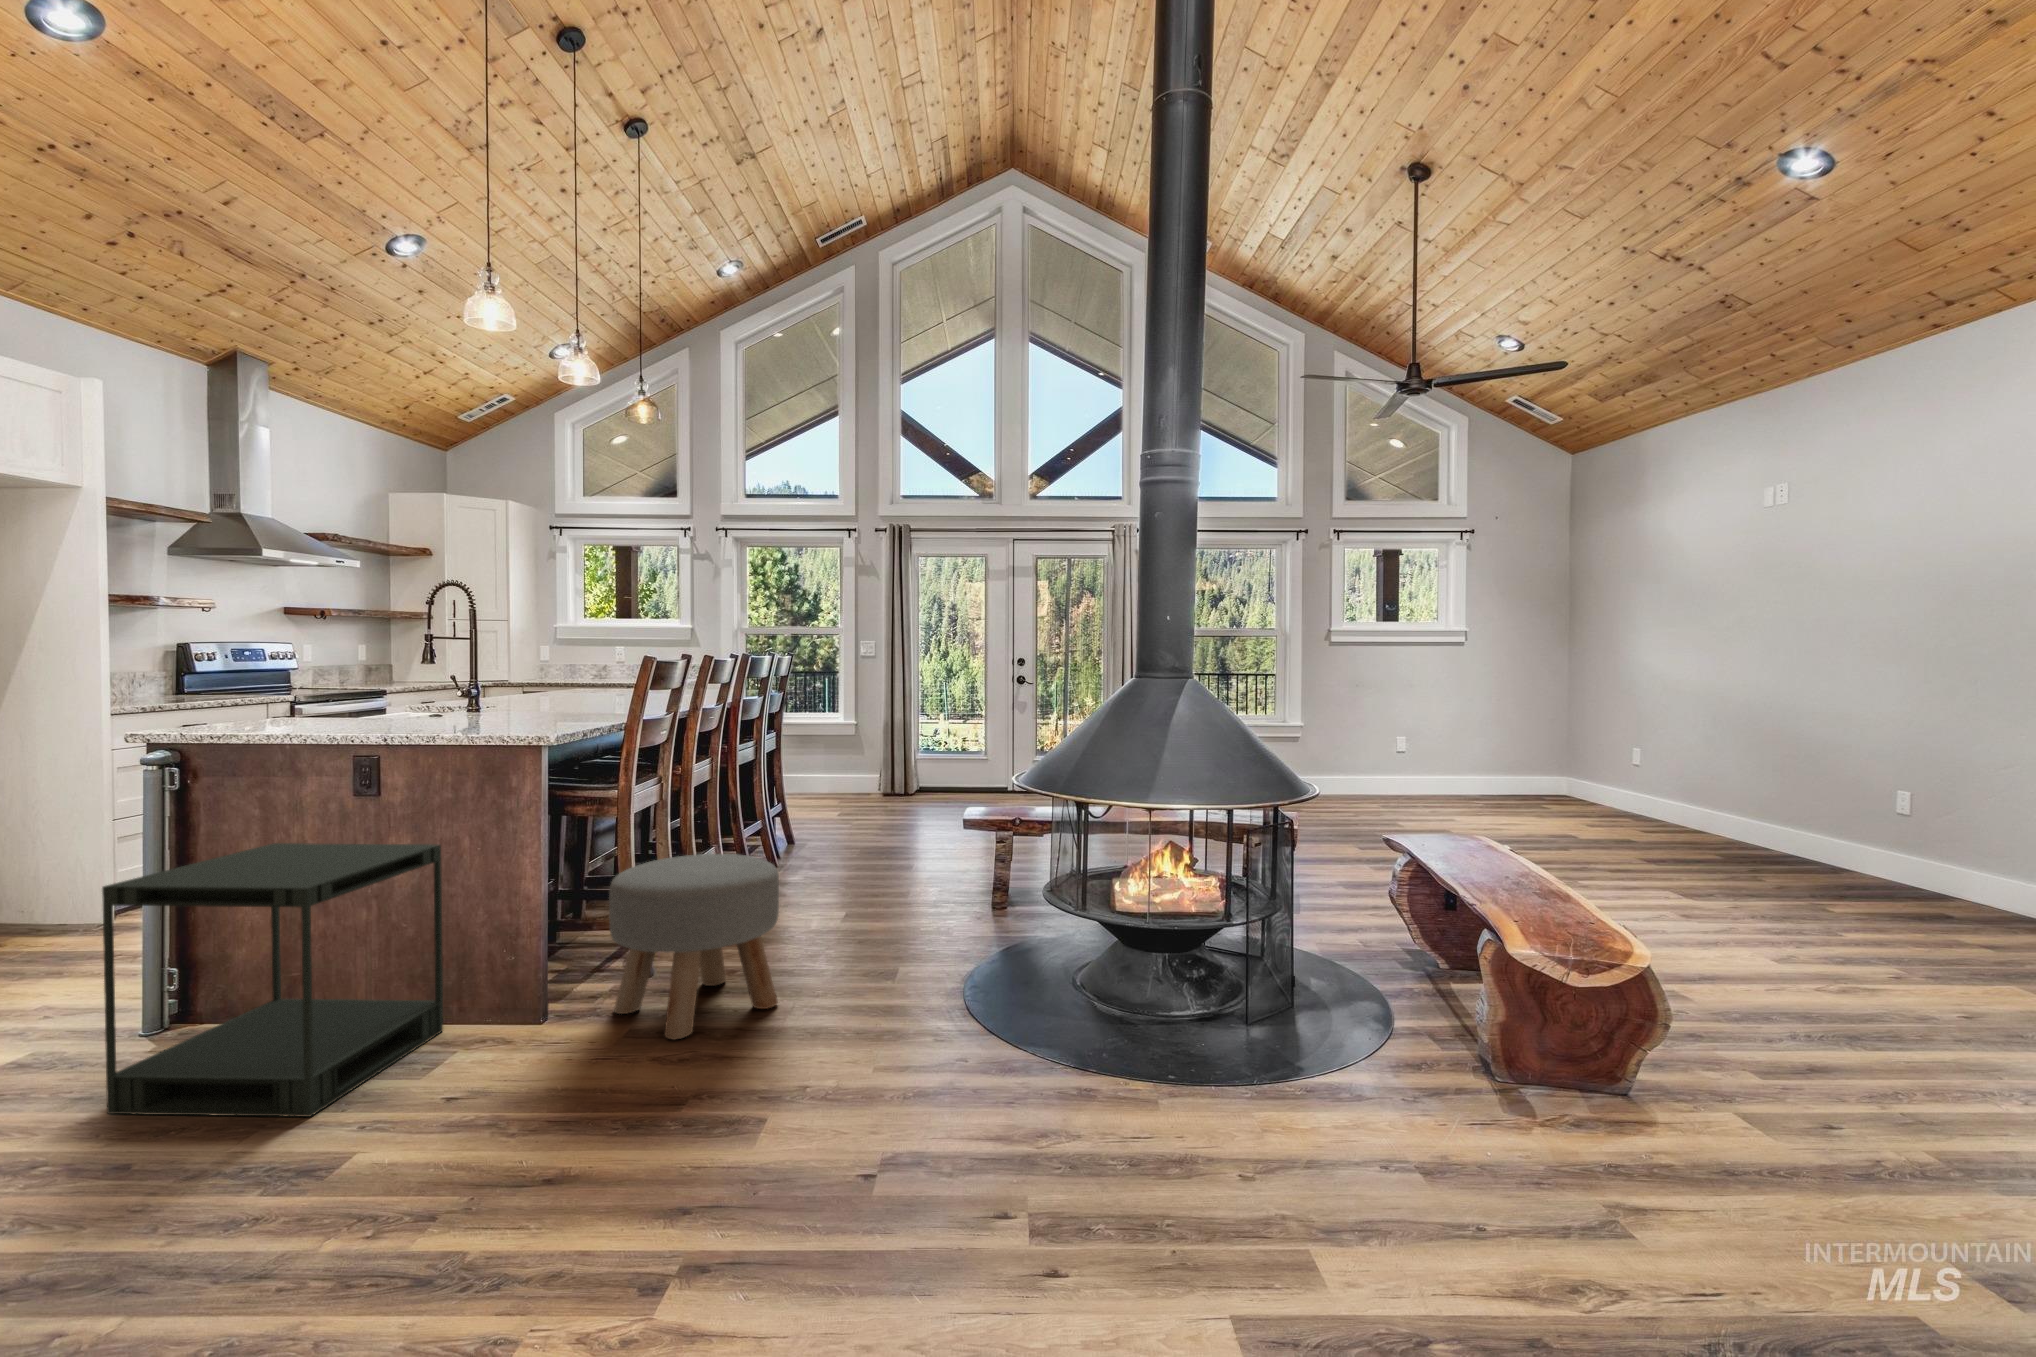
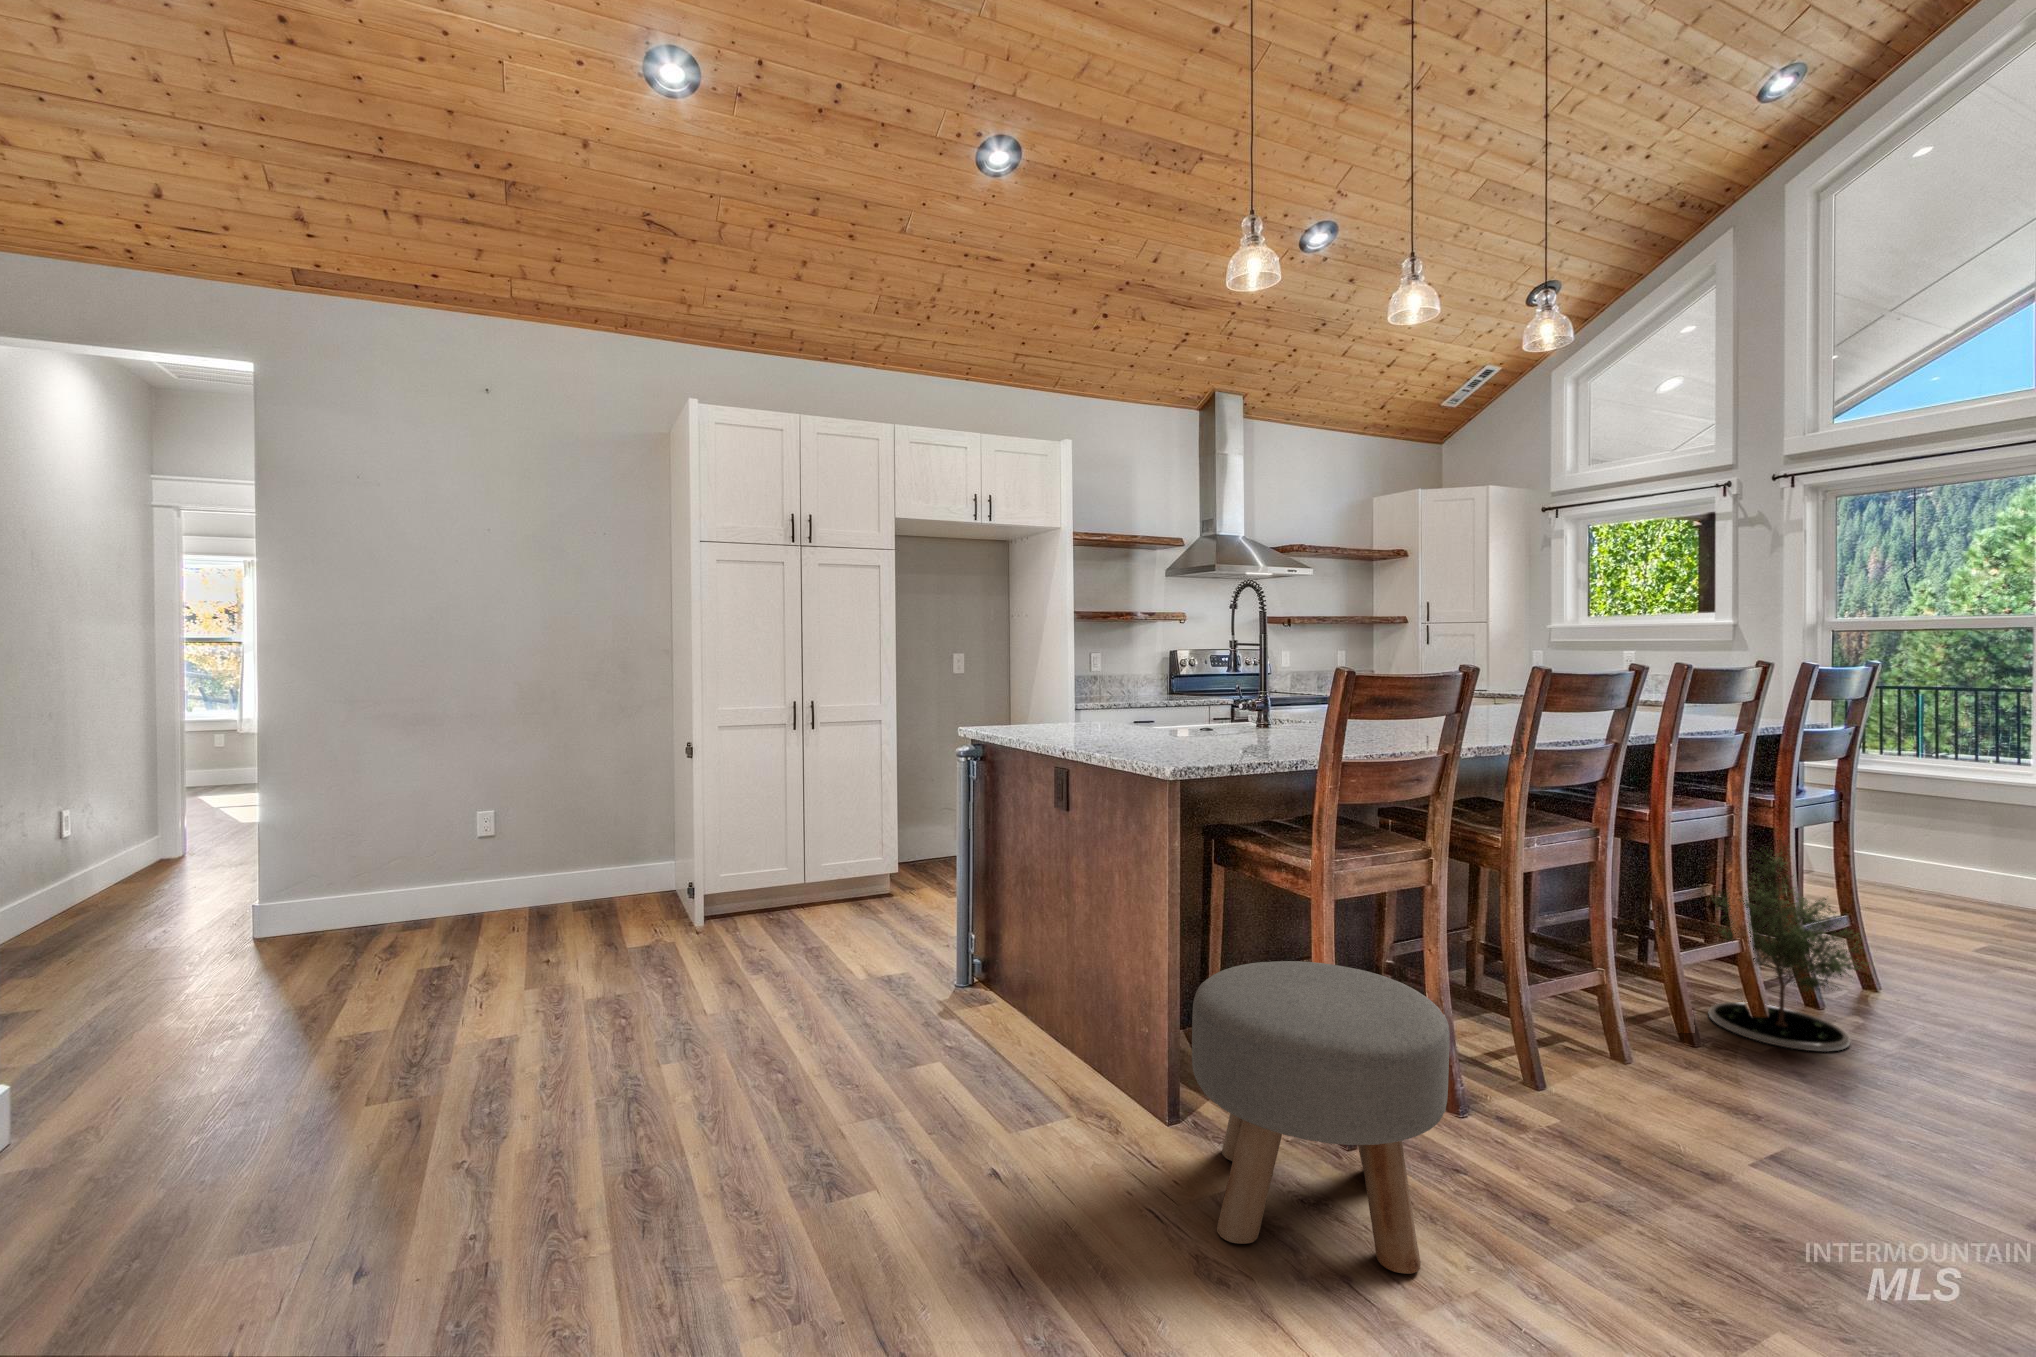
potted tree: none [766,750,845,871] -> present [1709,840,1870,1052]
side table: present [102,843,443,1117] -> none [848,839,1079,1117]

